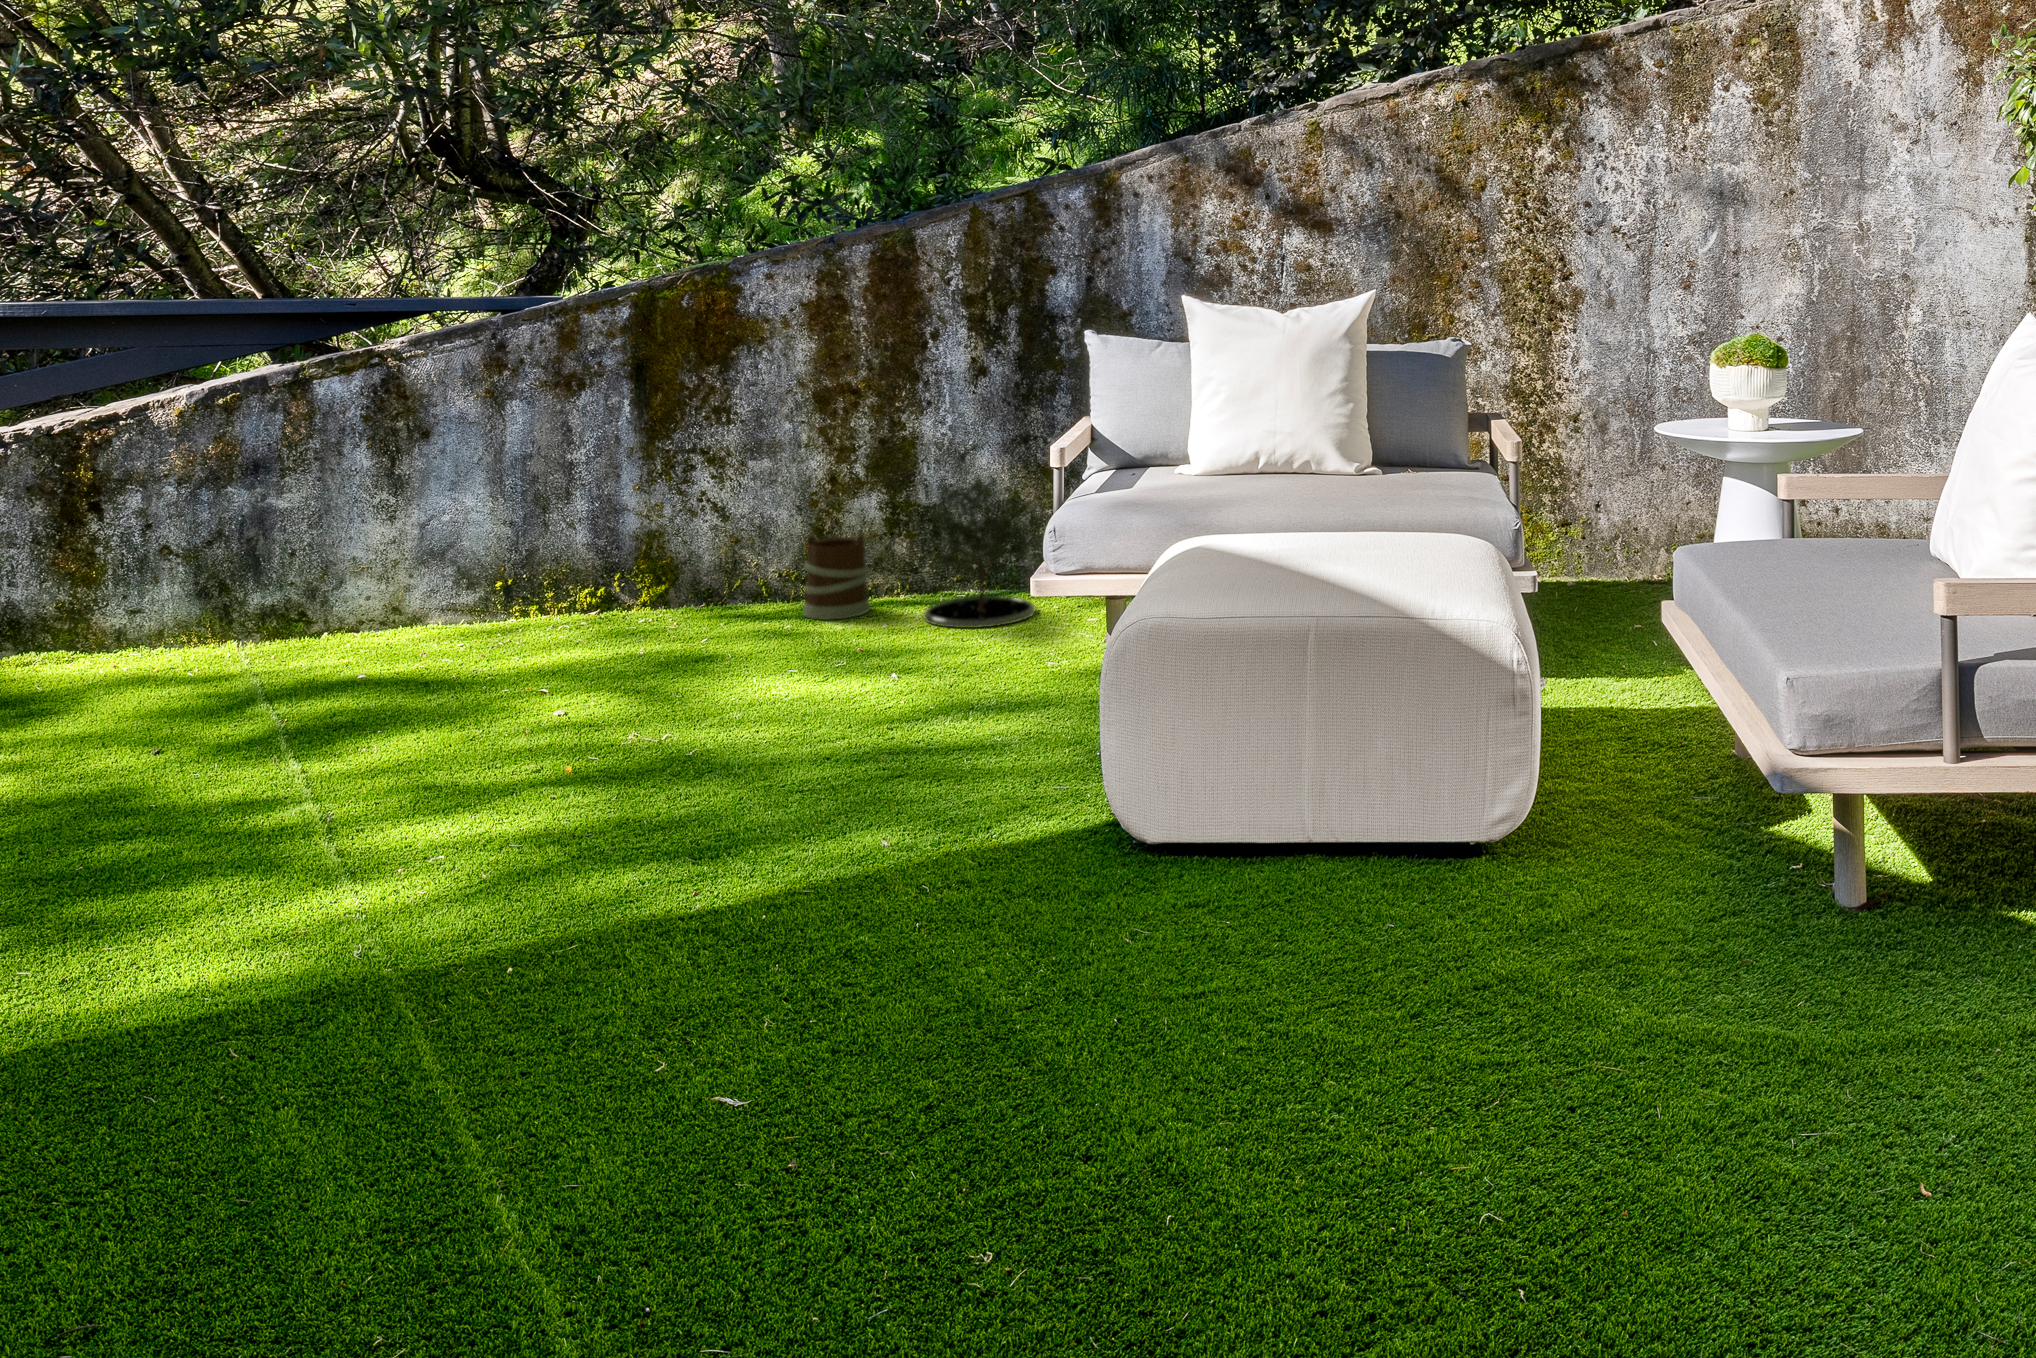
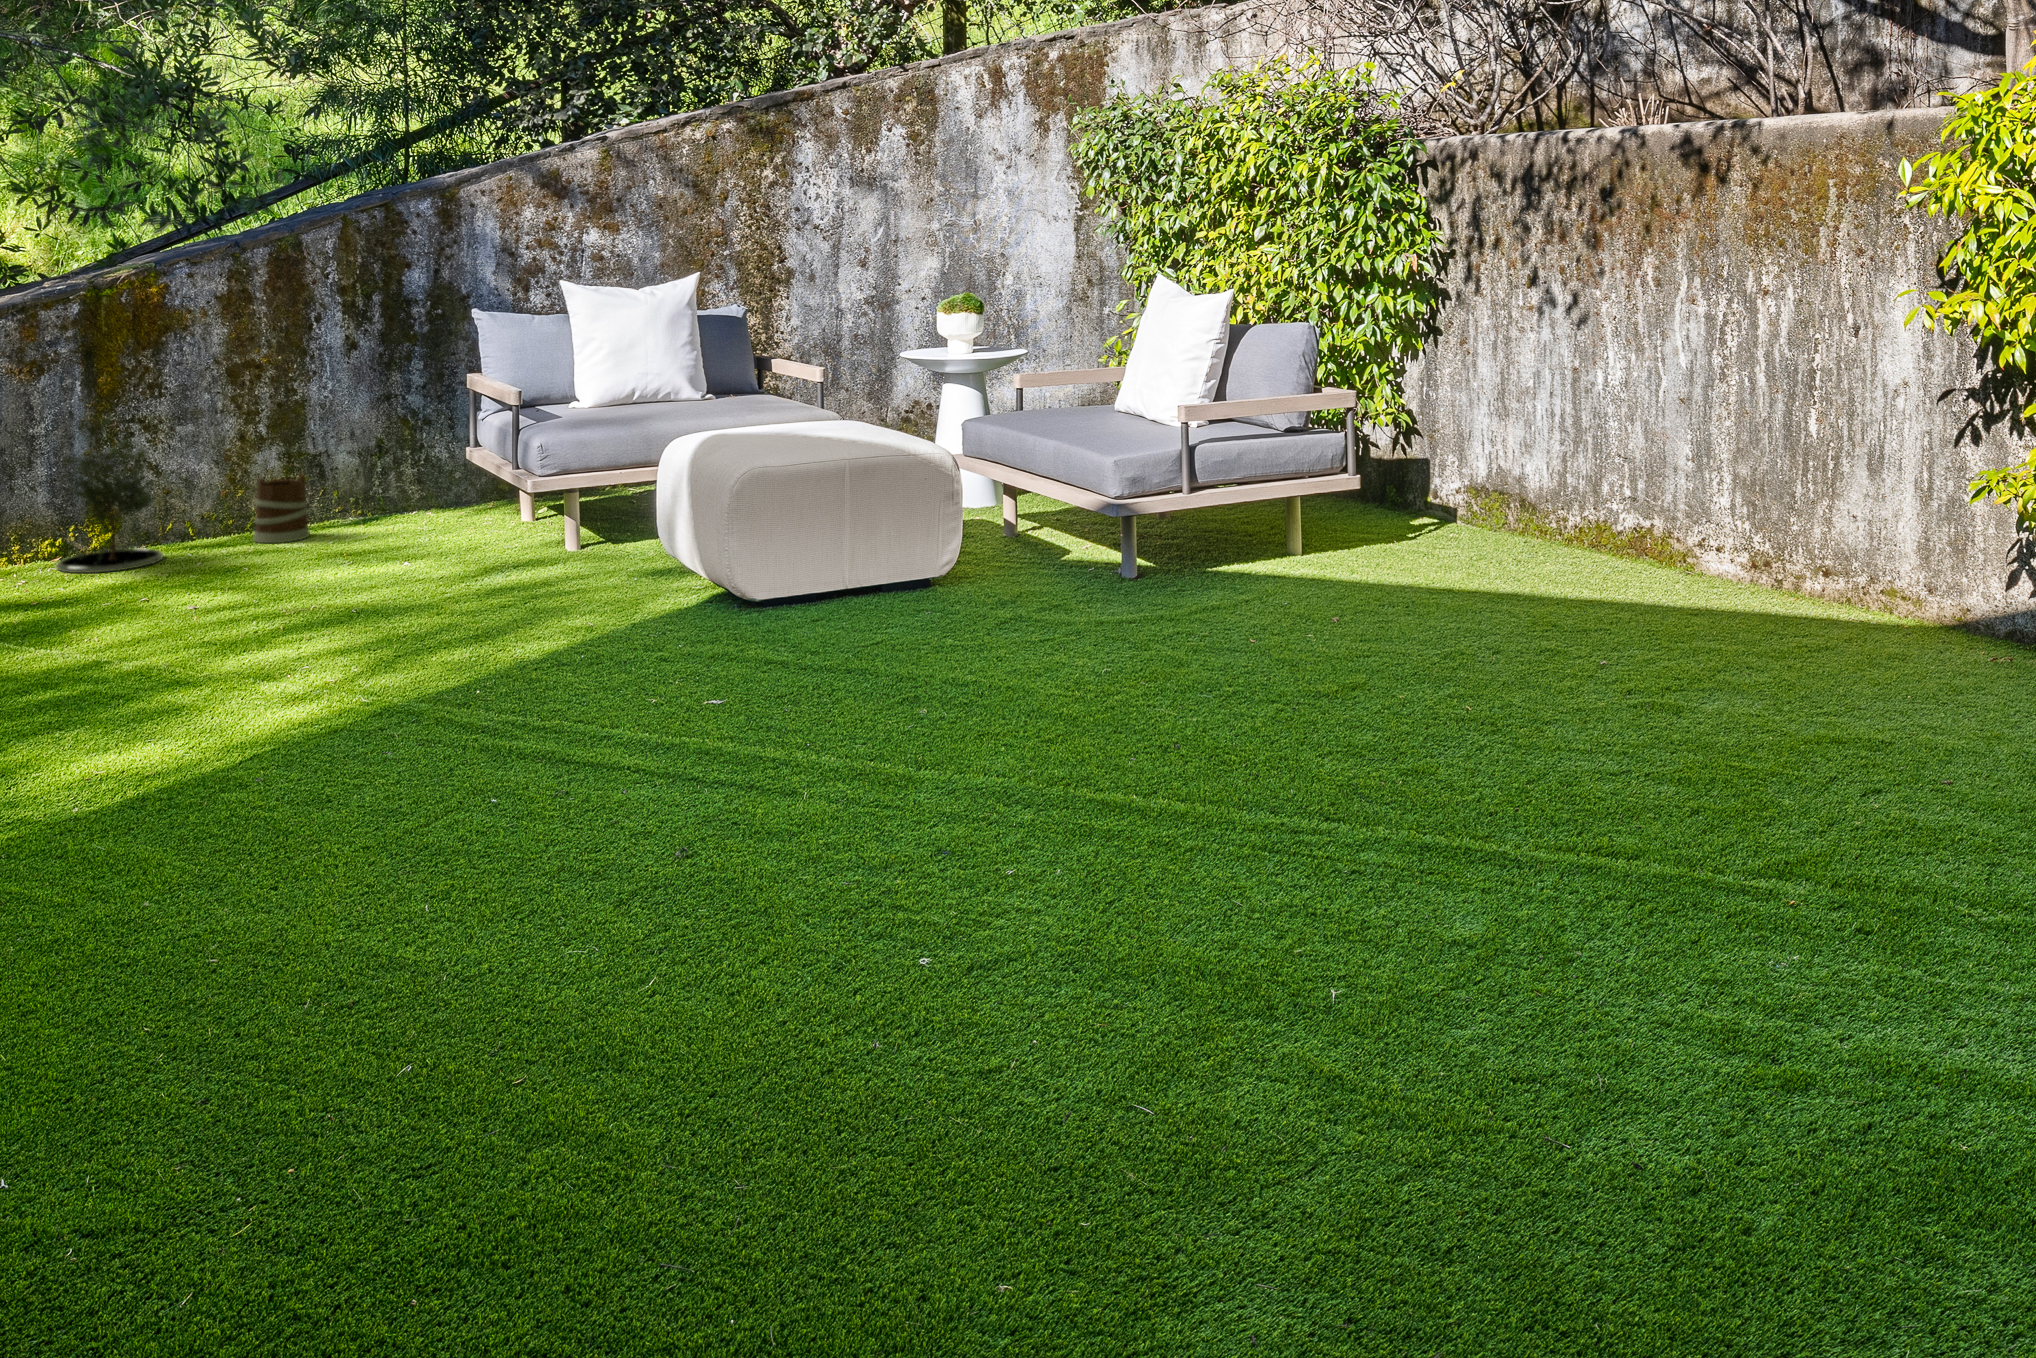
potted tree: present [924,420,1037,628] -> present [56,405,163,573]

